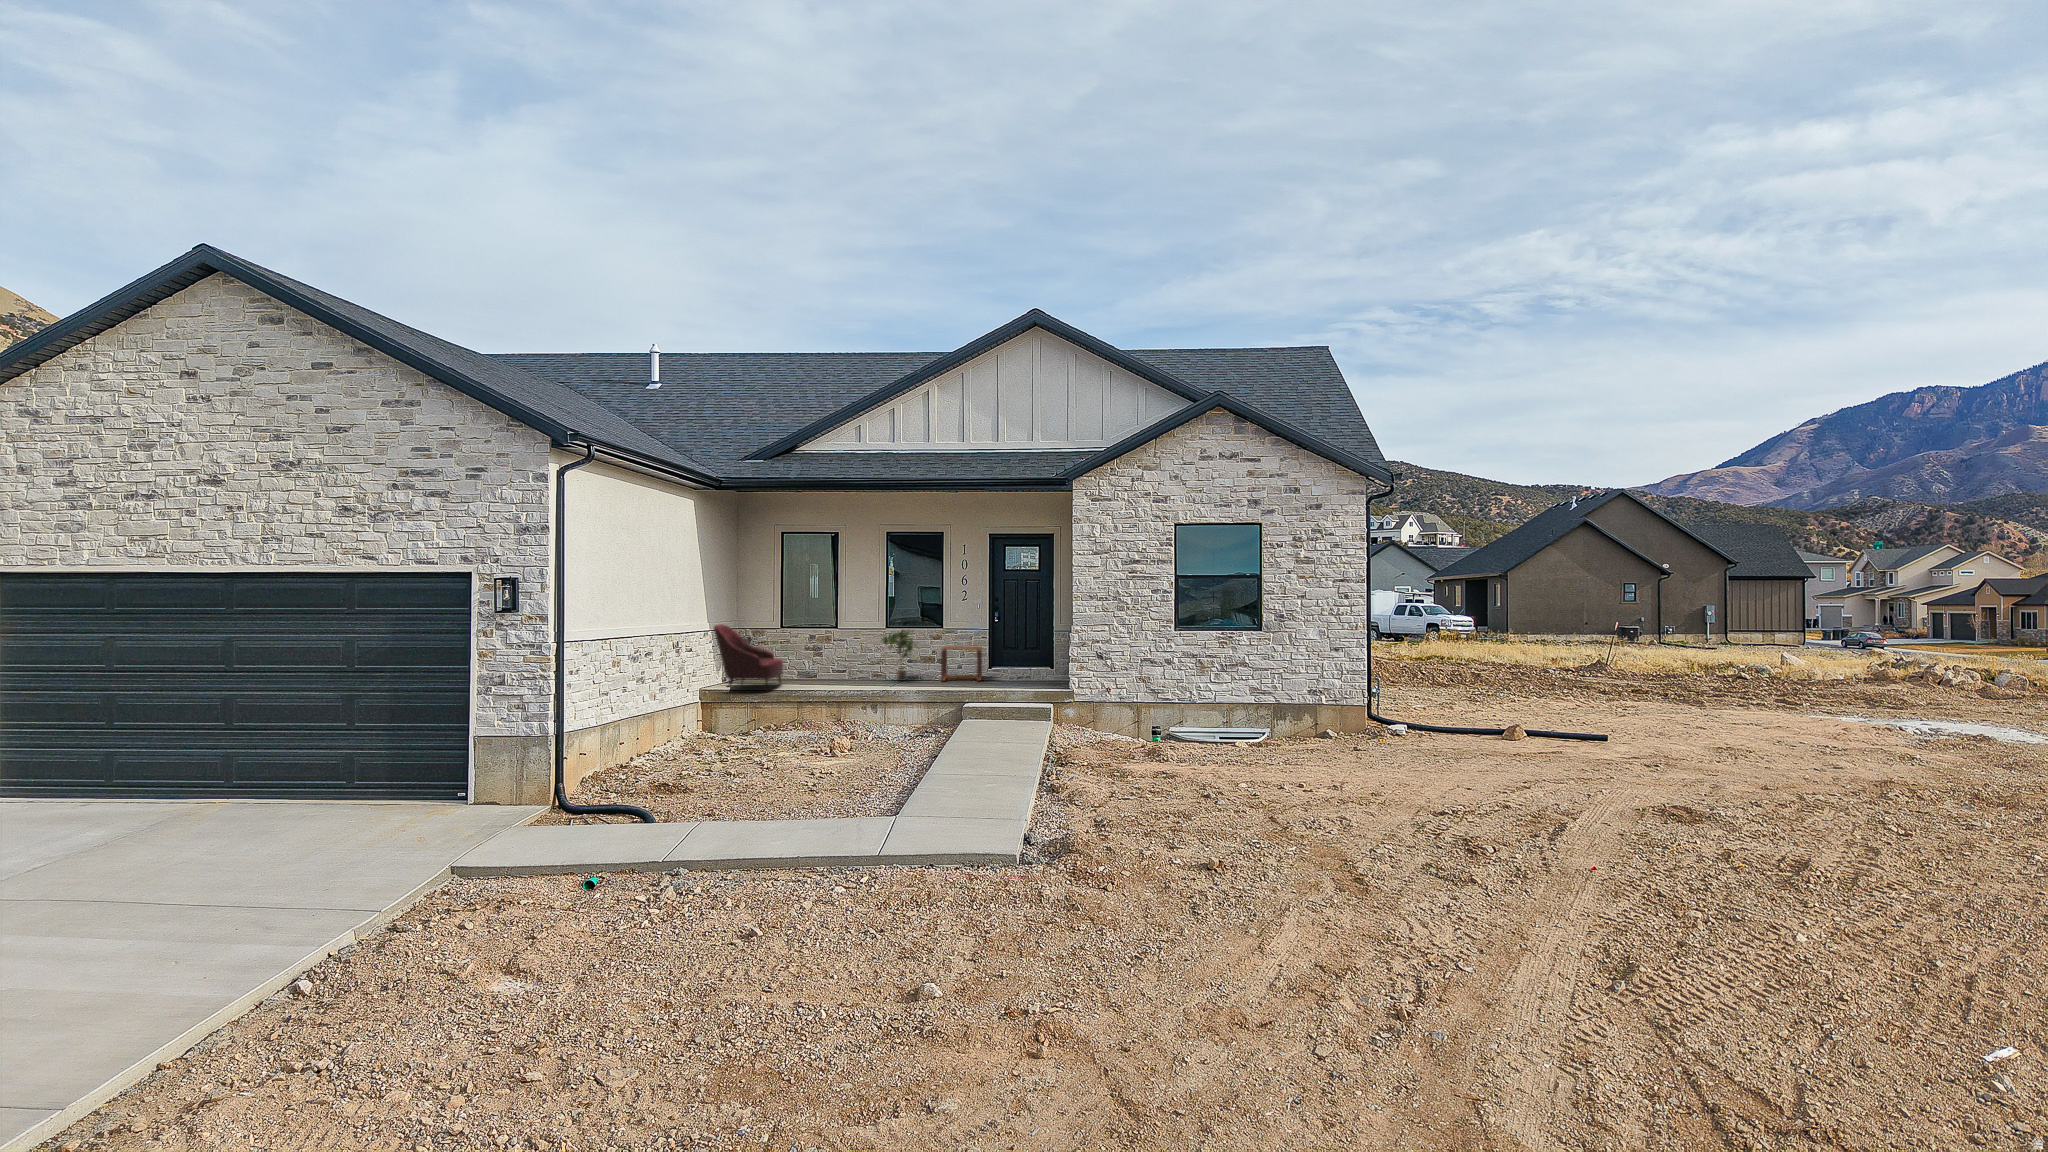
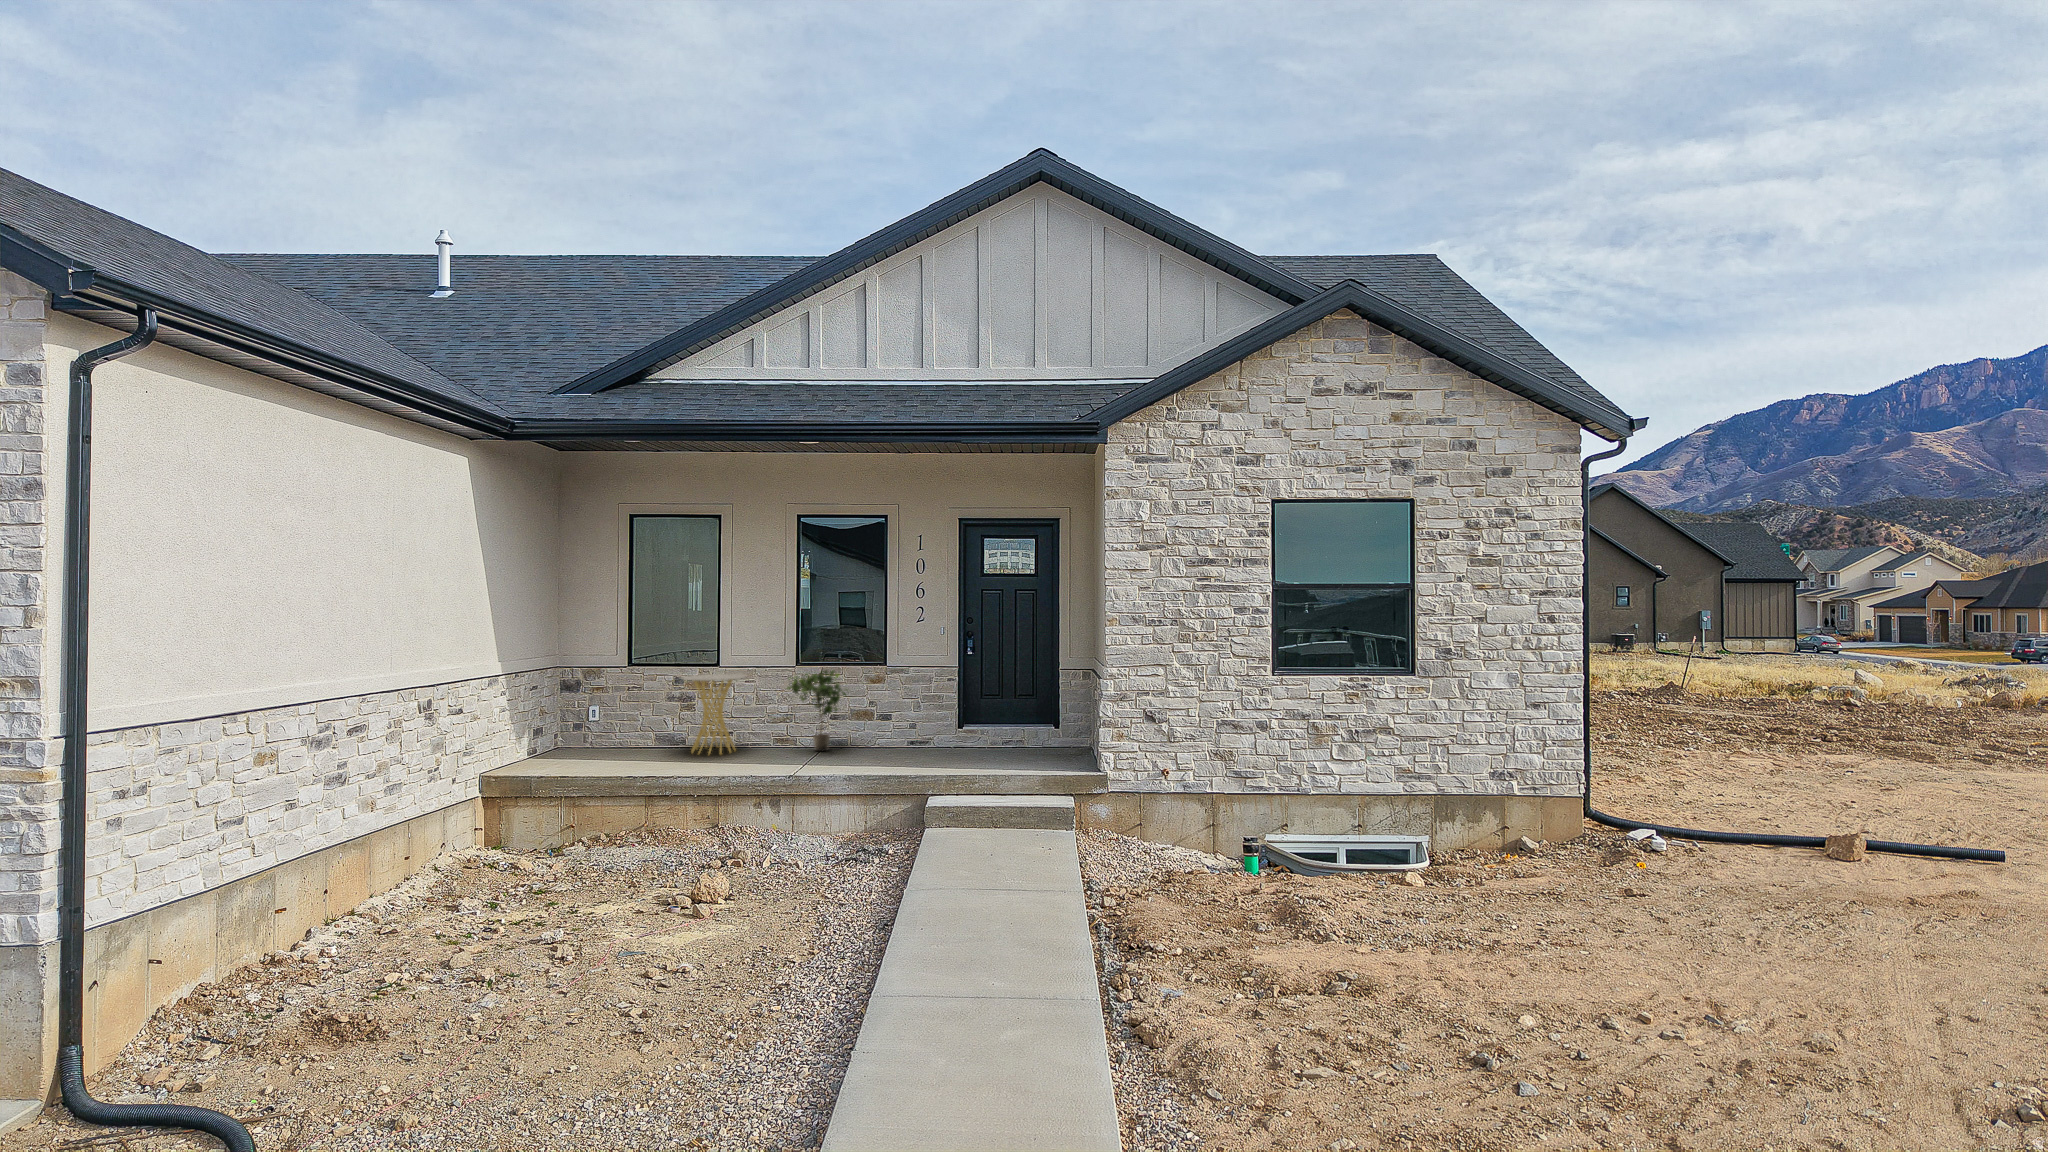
armchair: present [714,624,783,689] -> none [507,664,627,776]
side table: none [814,633,855,682] -> present [681,674,745,754]
stool: present [941,646,982,681] -> none [885,694,950,752]

